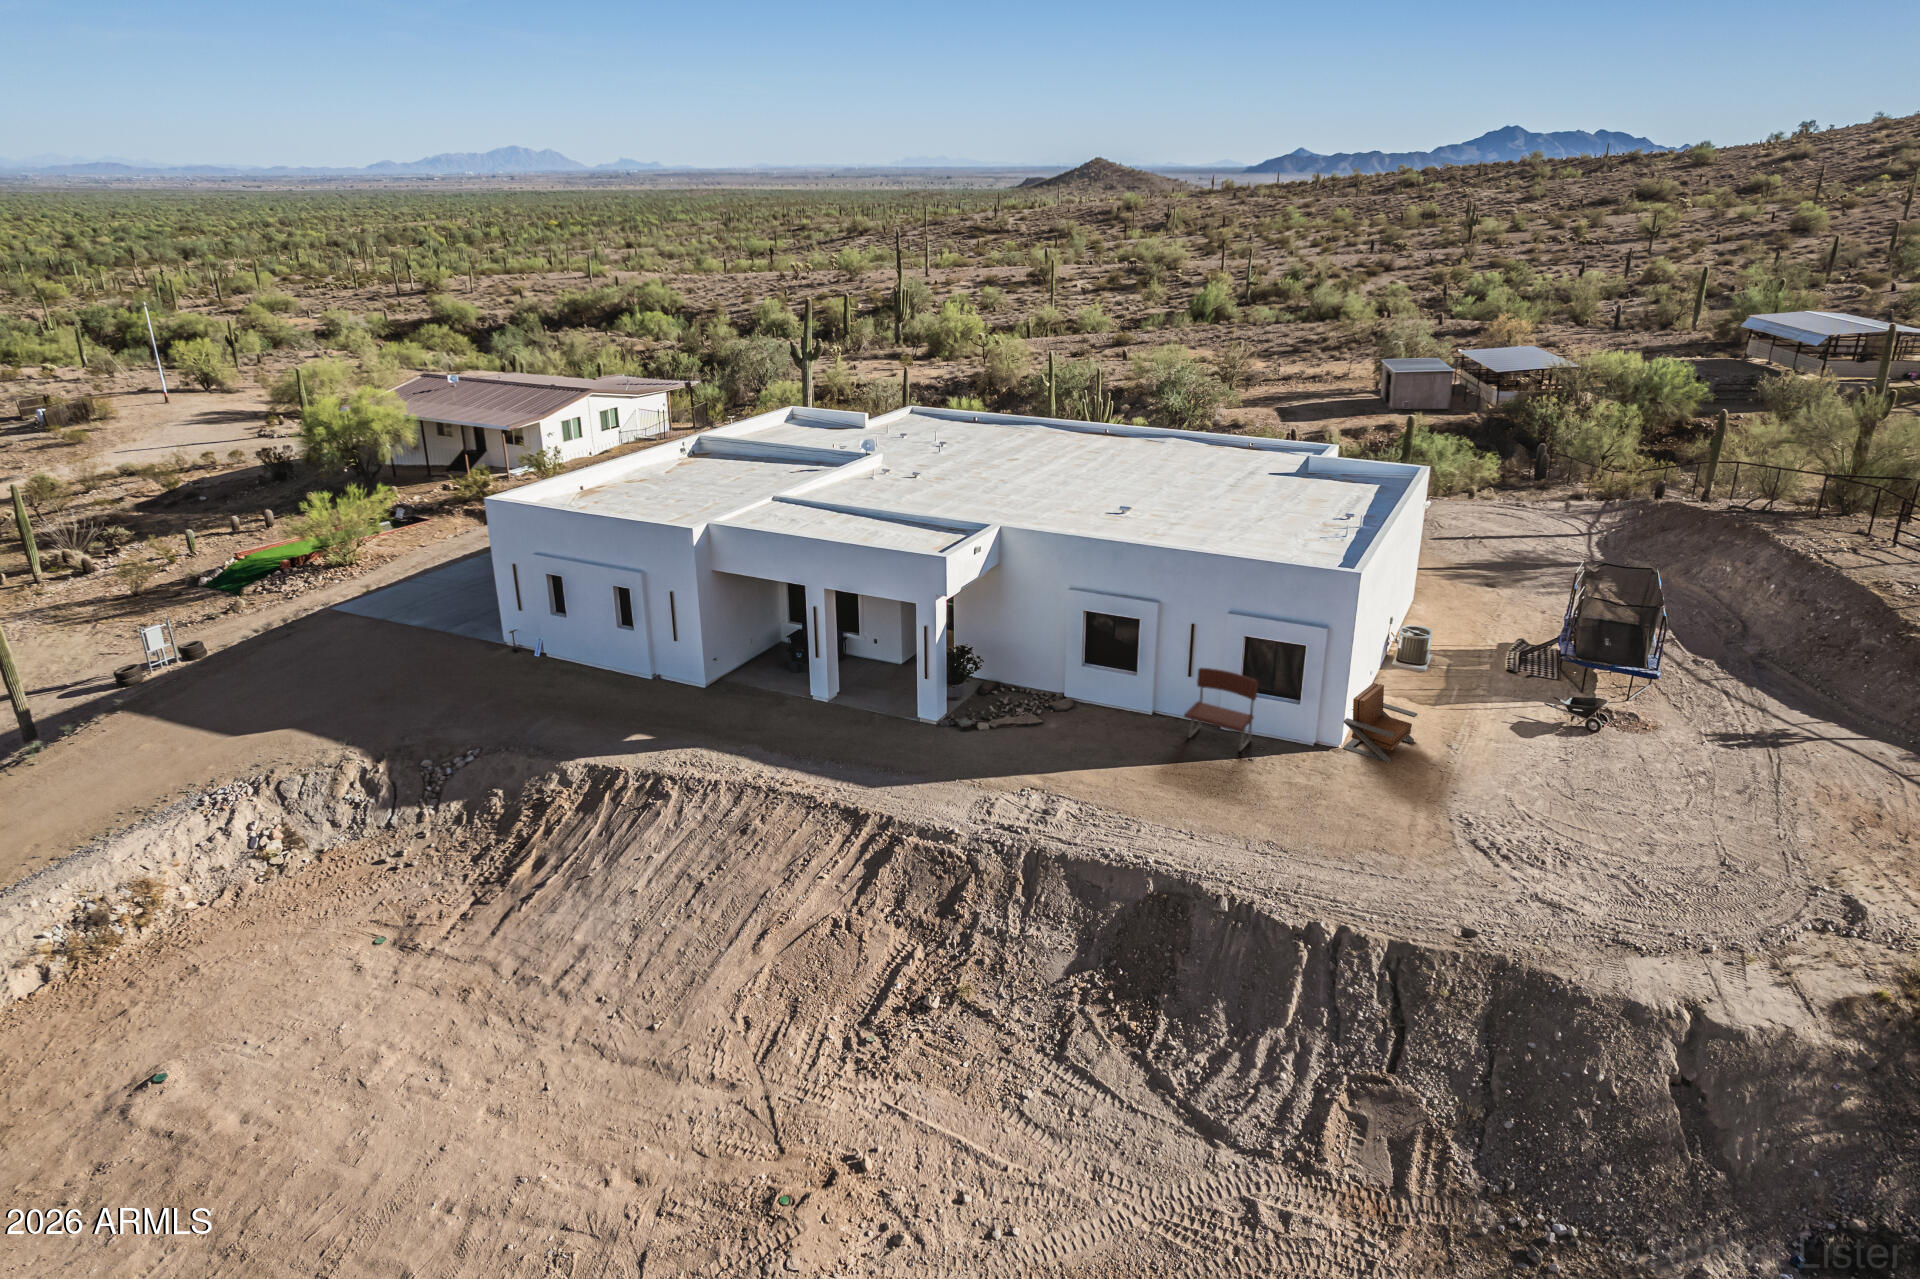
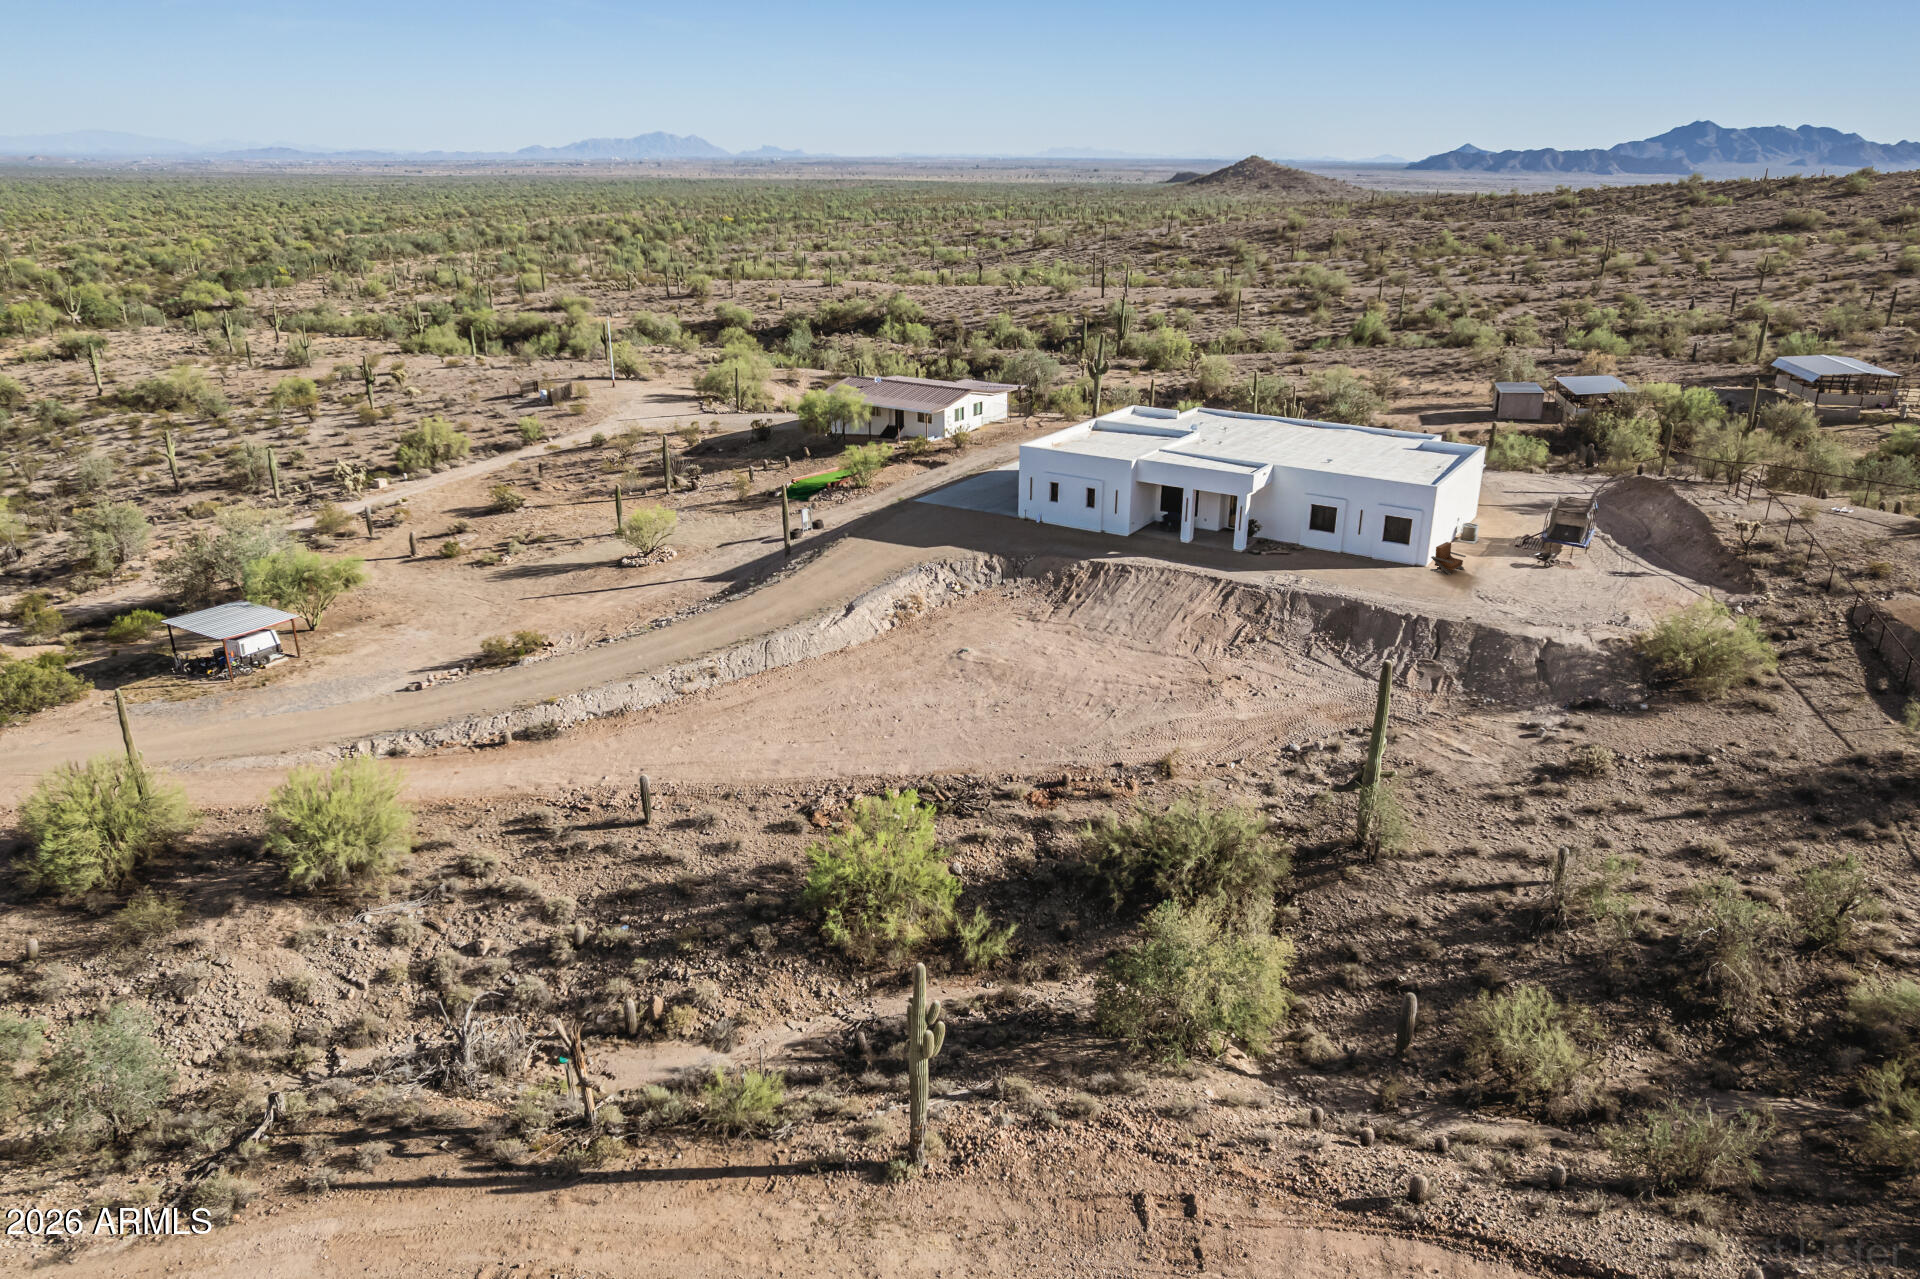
bench: present [1184,668,1258,751] -> none [1357,532,1392,569]

